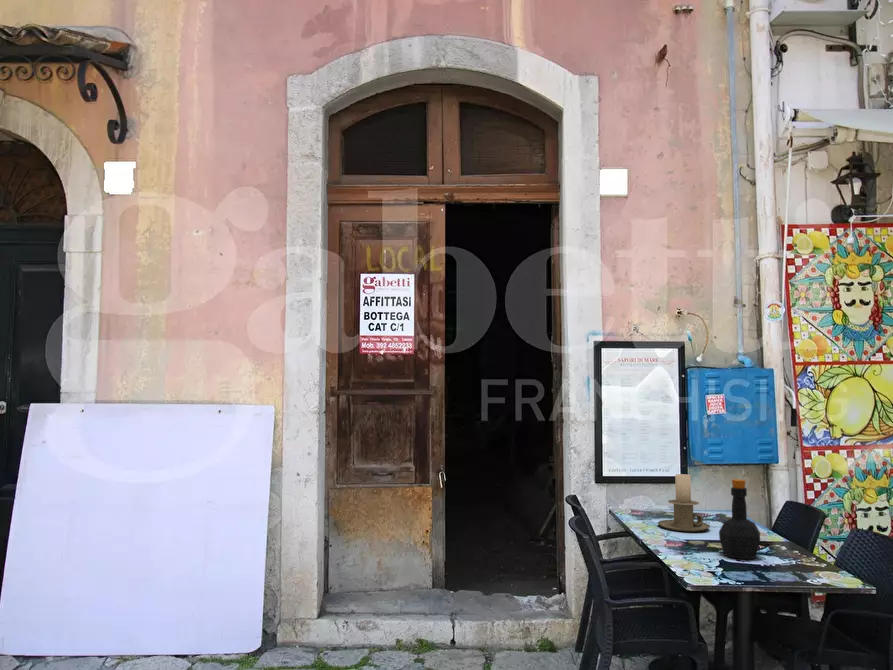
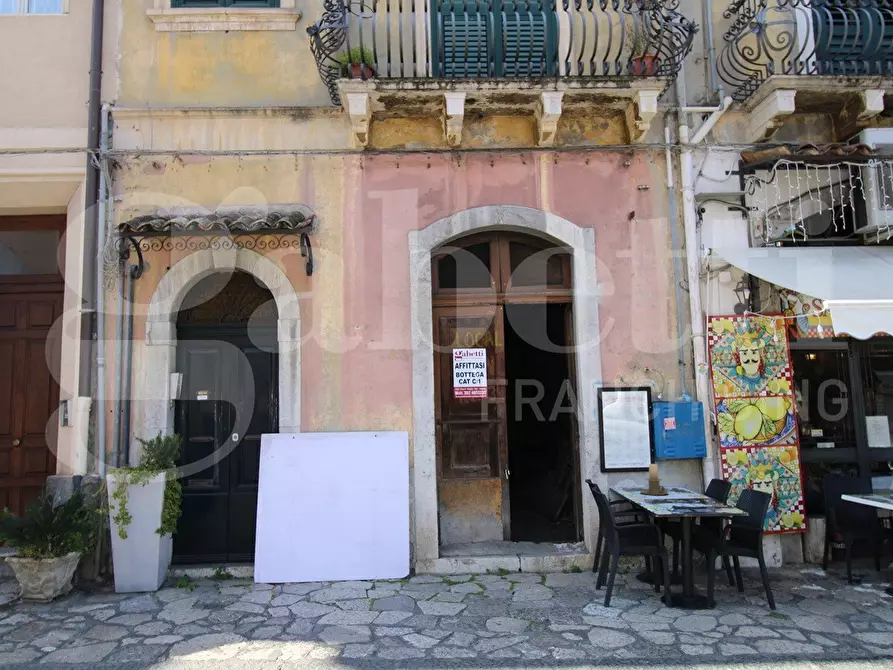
bottle: present [719,479,760,559] -> none [673,464,694,504]

